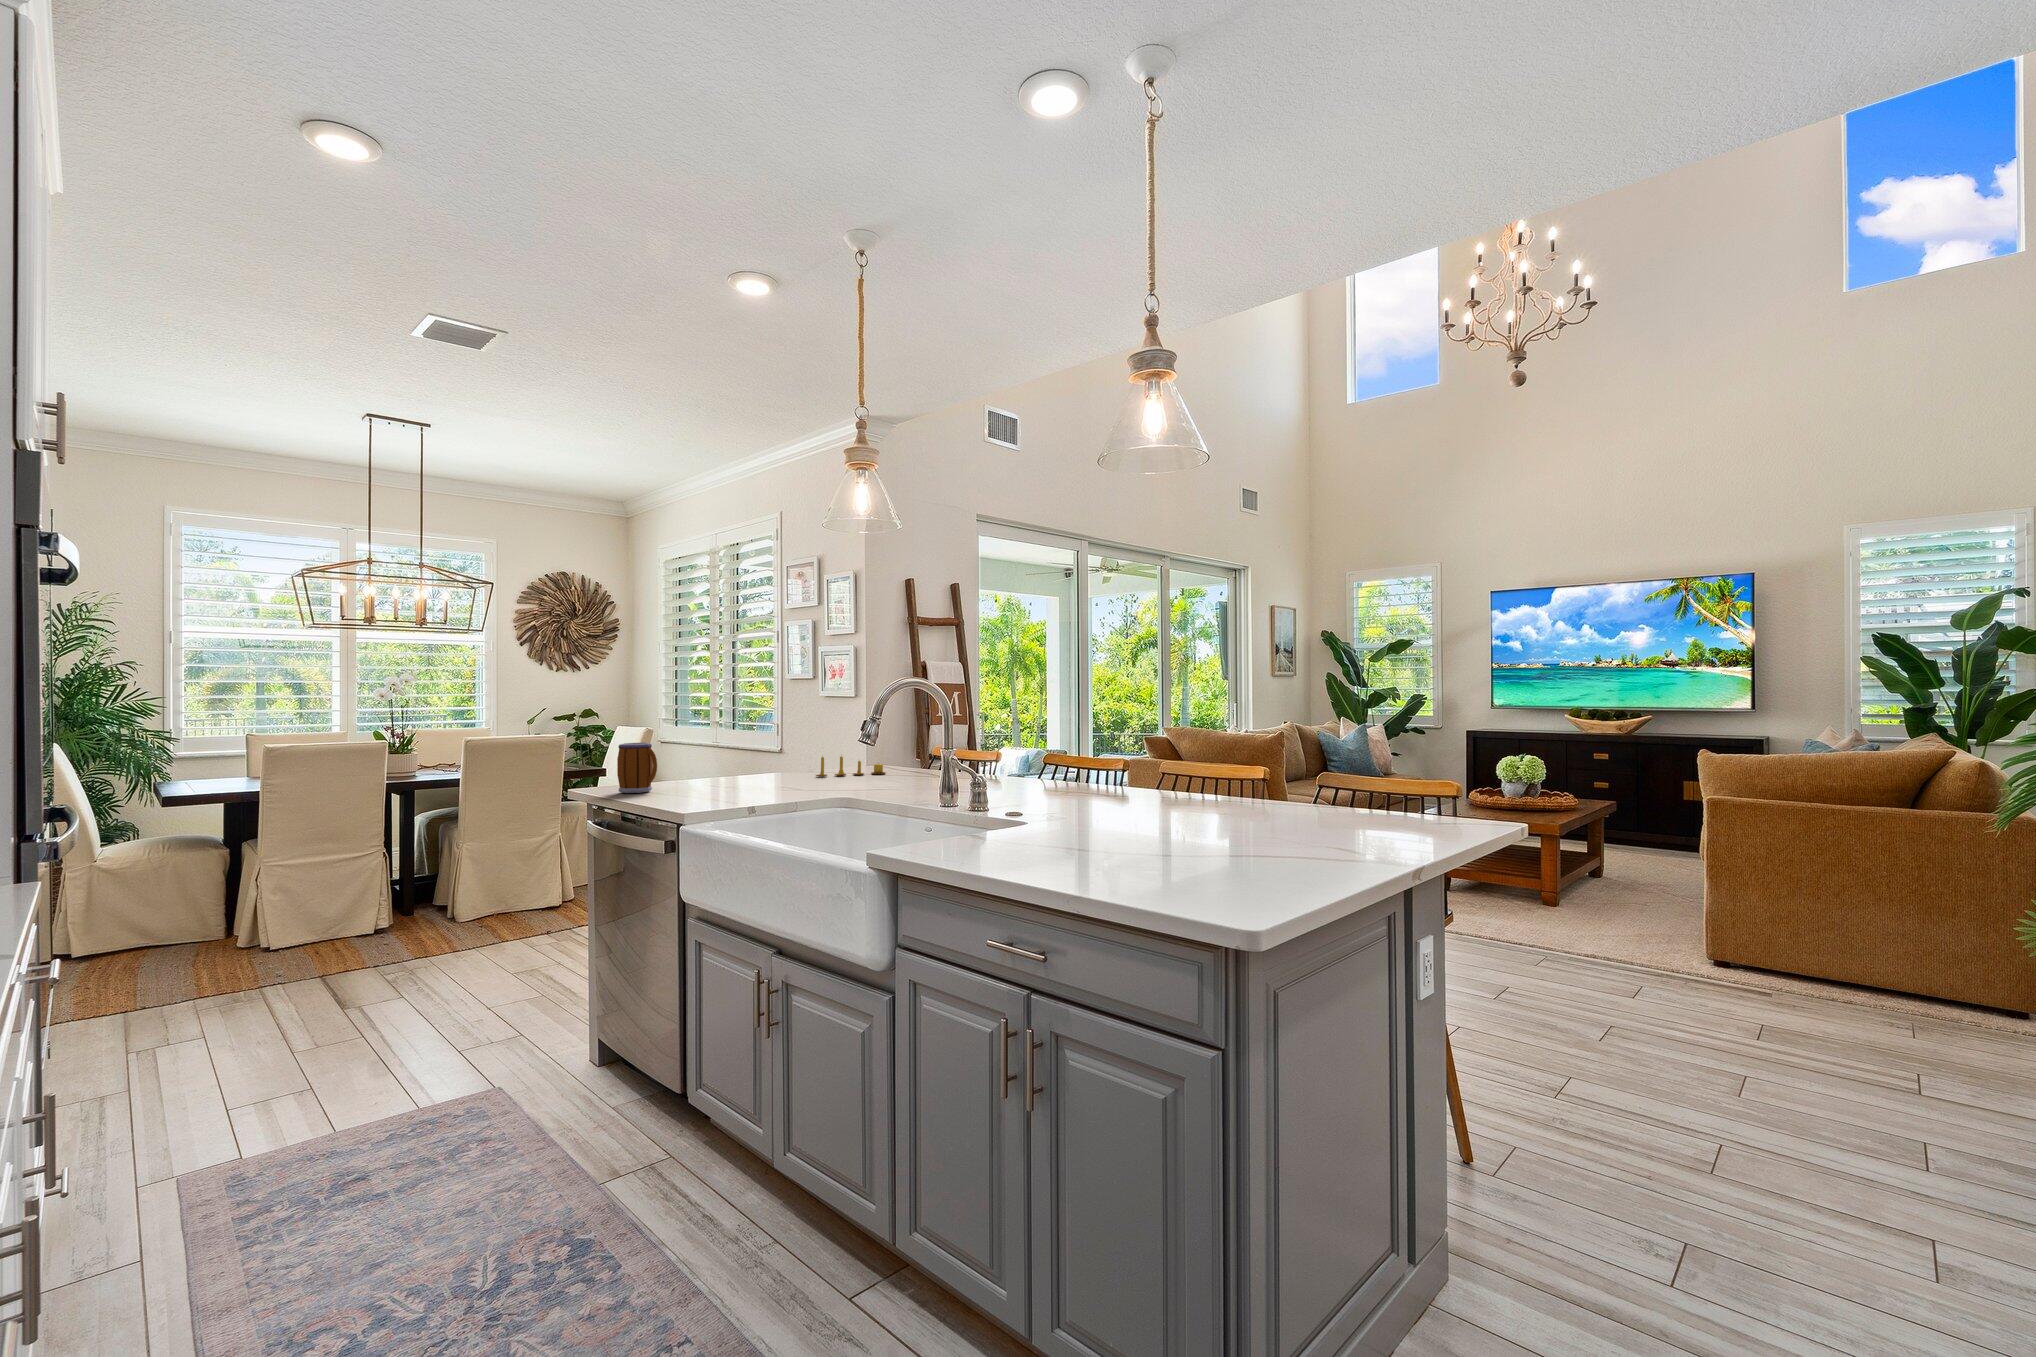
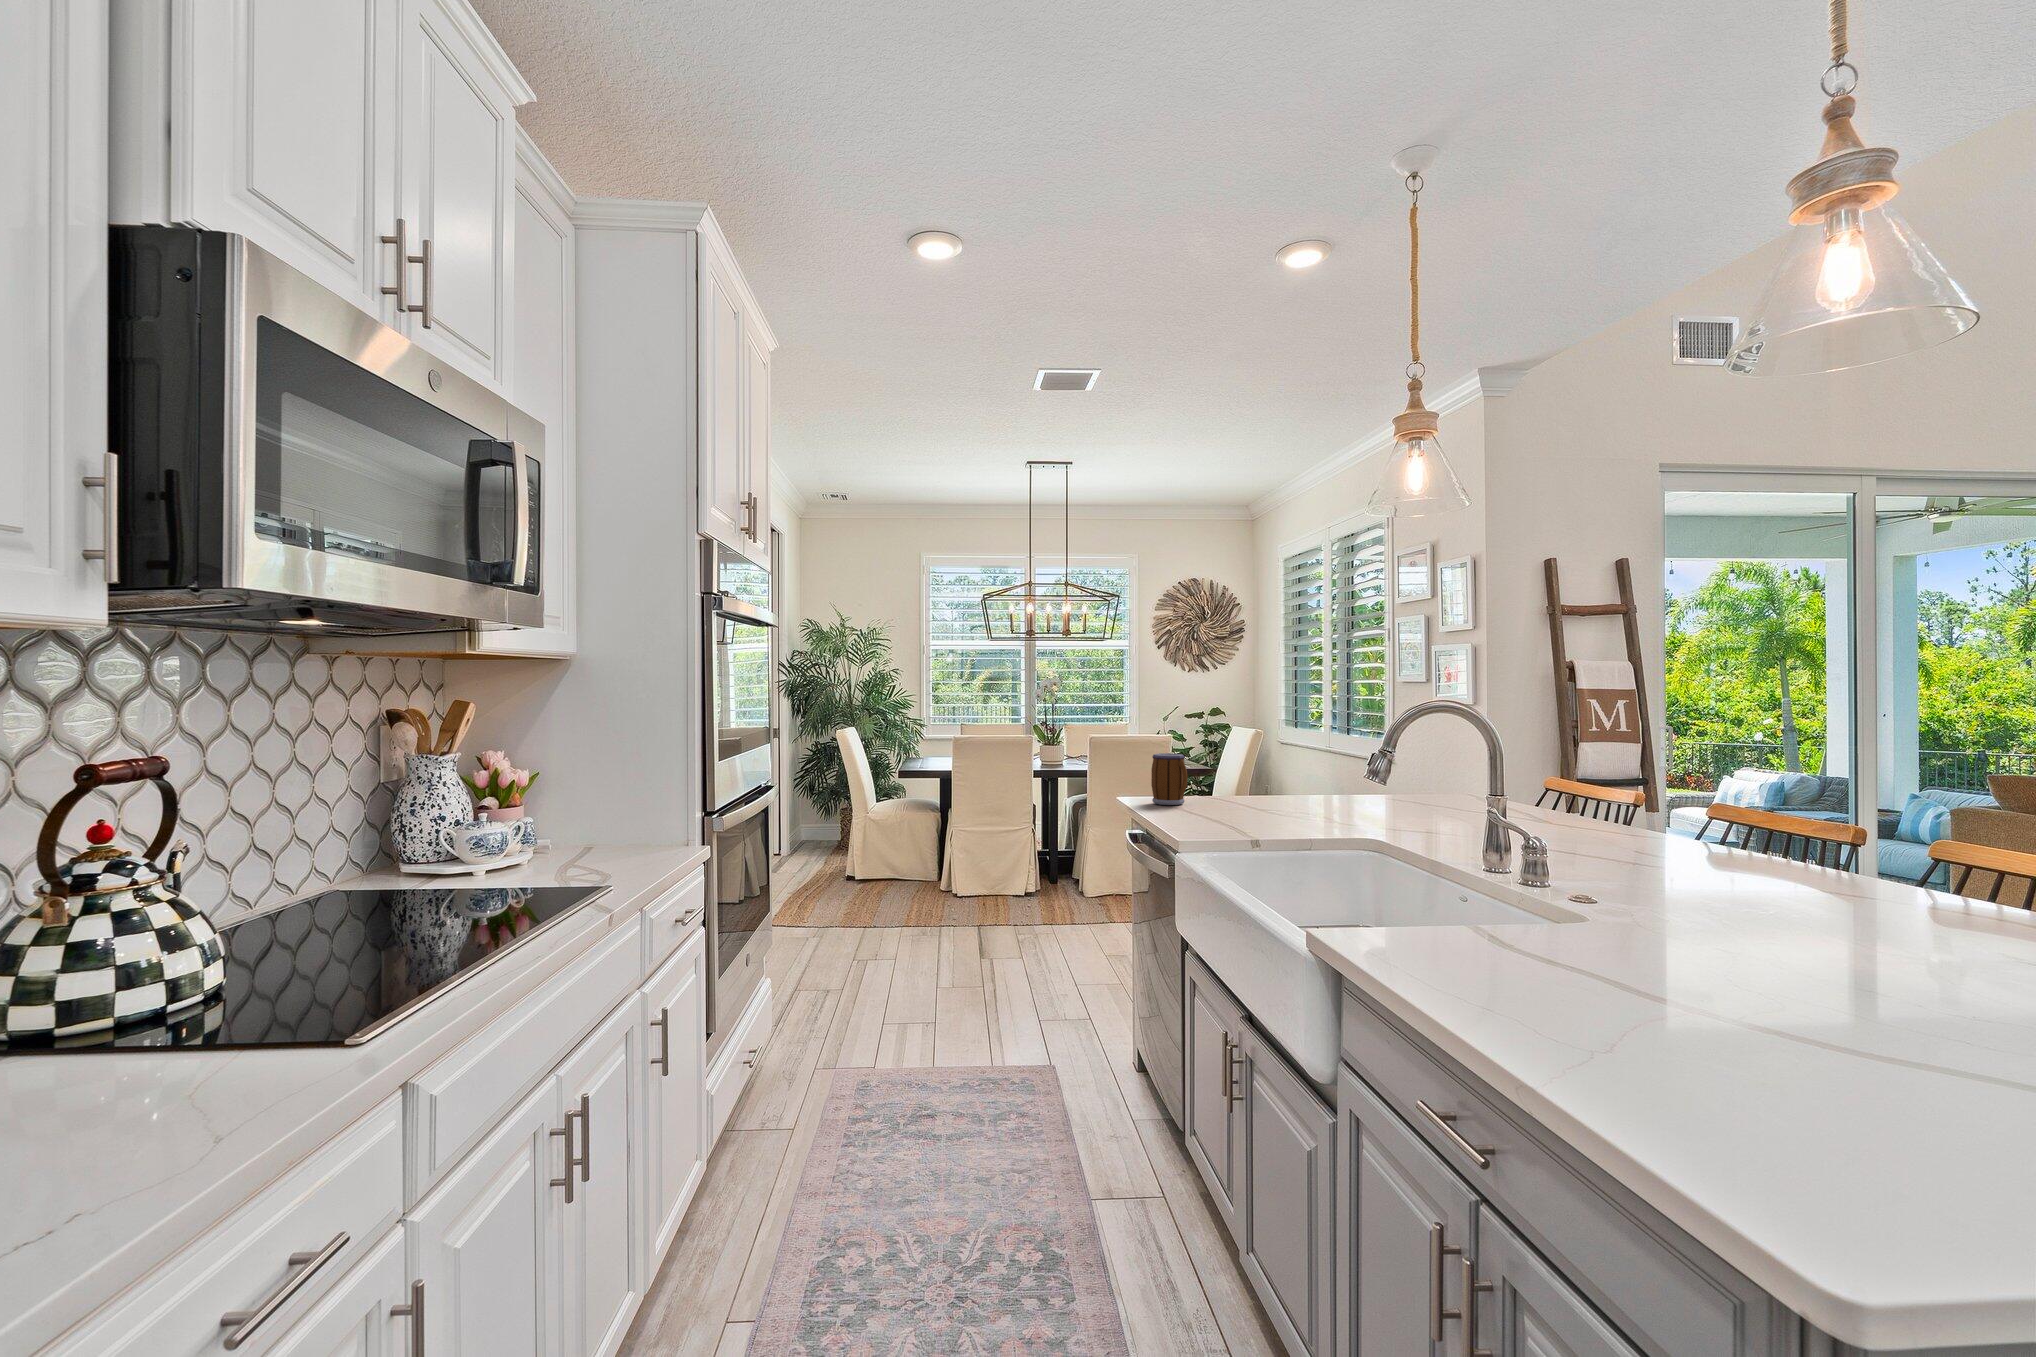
candle: present [816,756,886,776] -> none [1371,778,1461,806]

